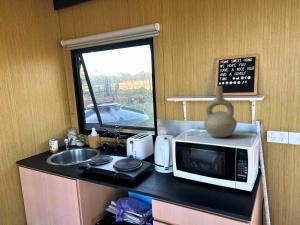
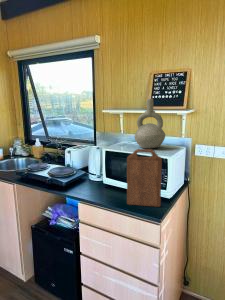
cutting board: none [205,141,242,201] -> present [127,149,162,207]

